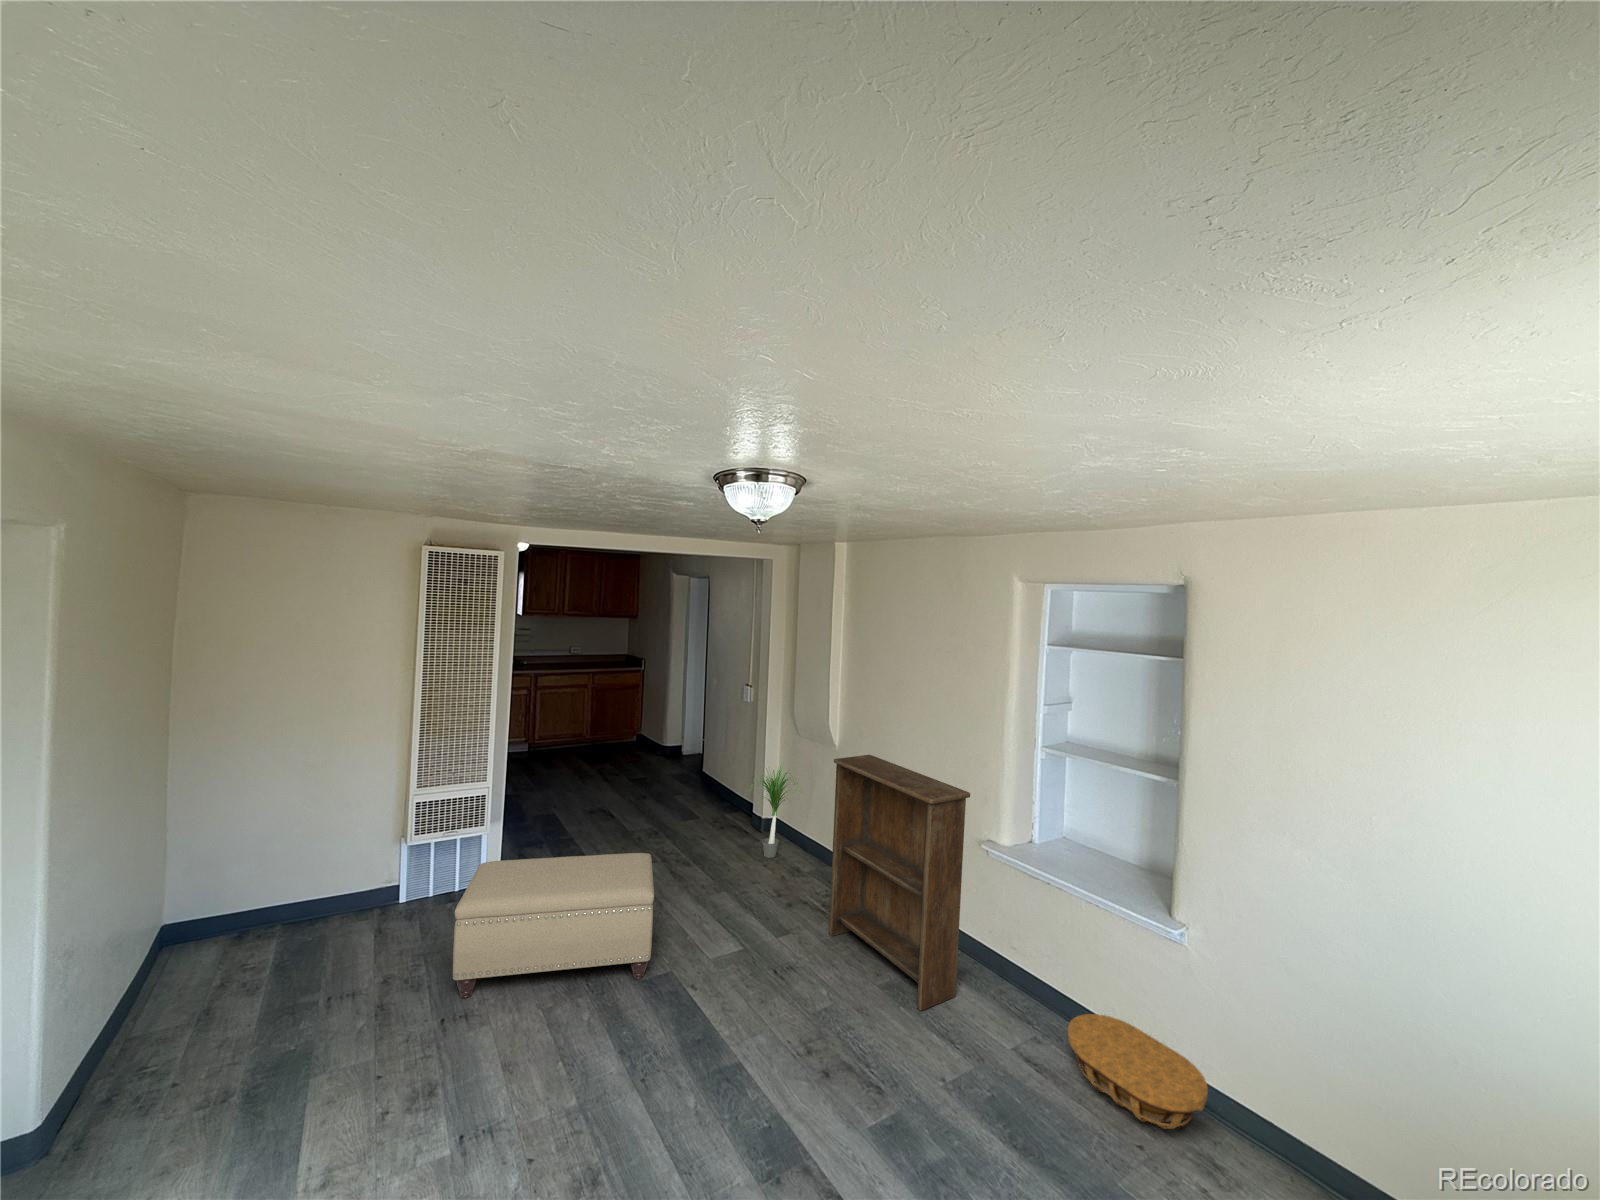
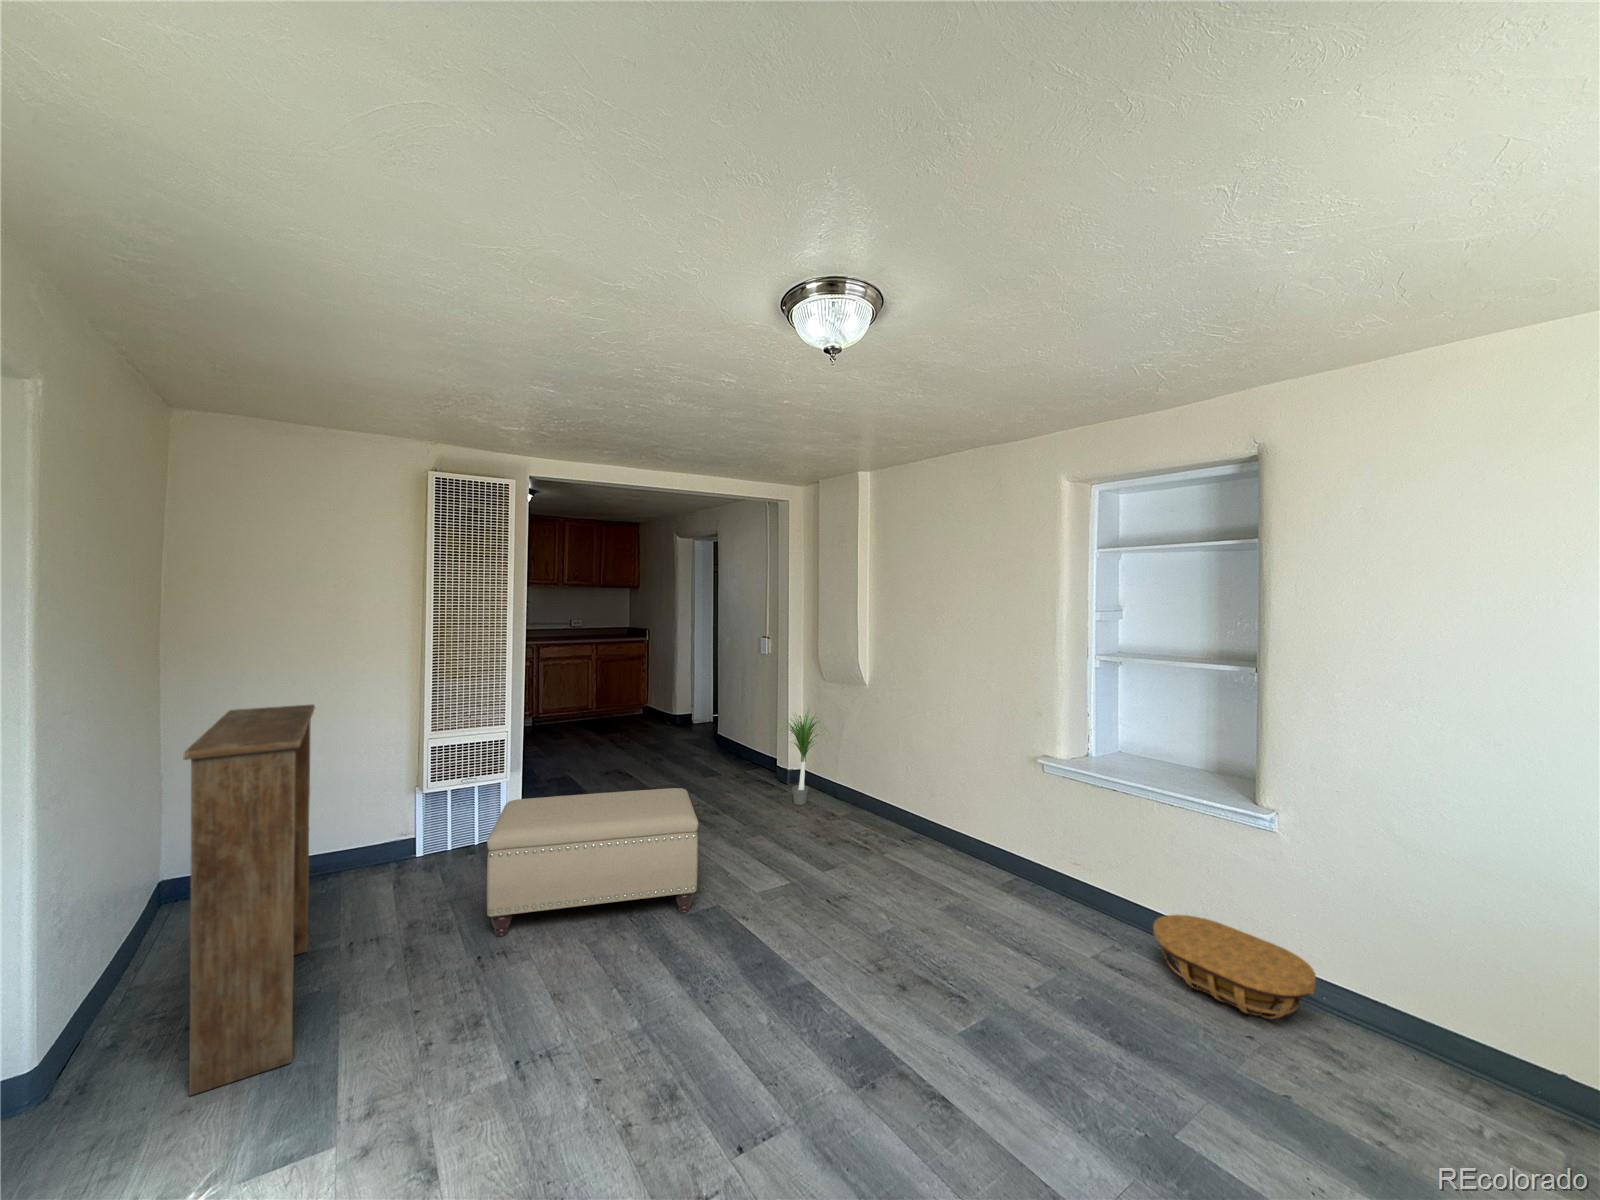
bookshelf: present [829,755,970,1011] -> present [183,705,315,1096]

